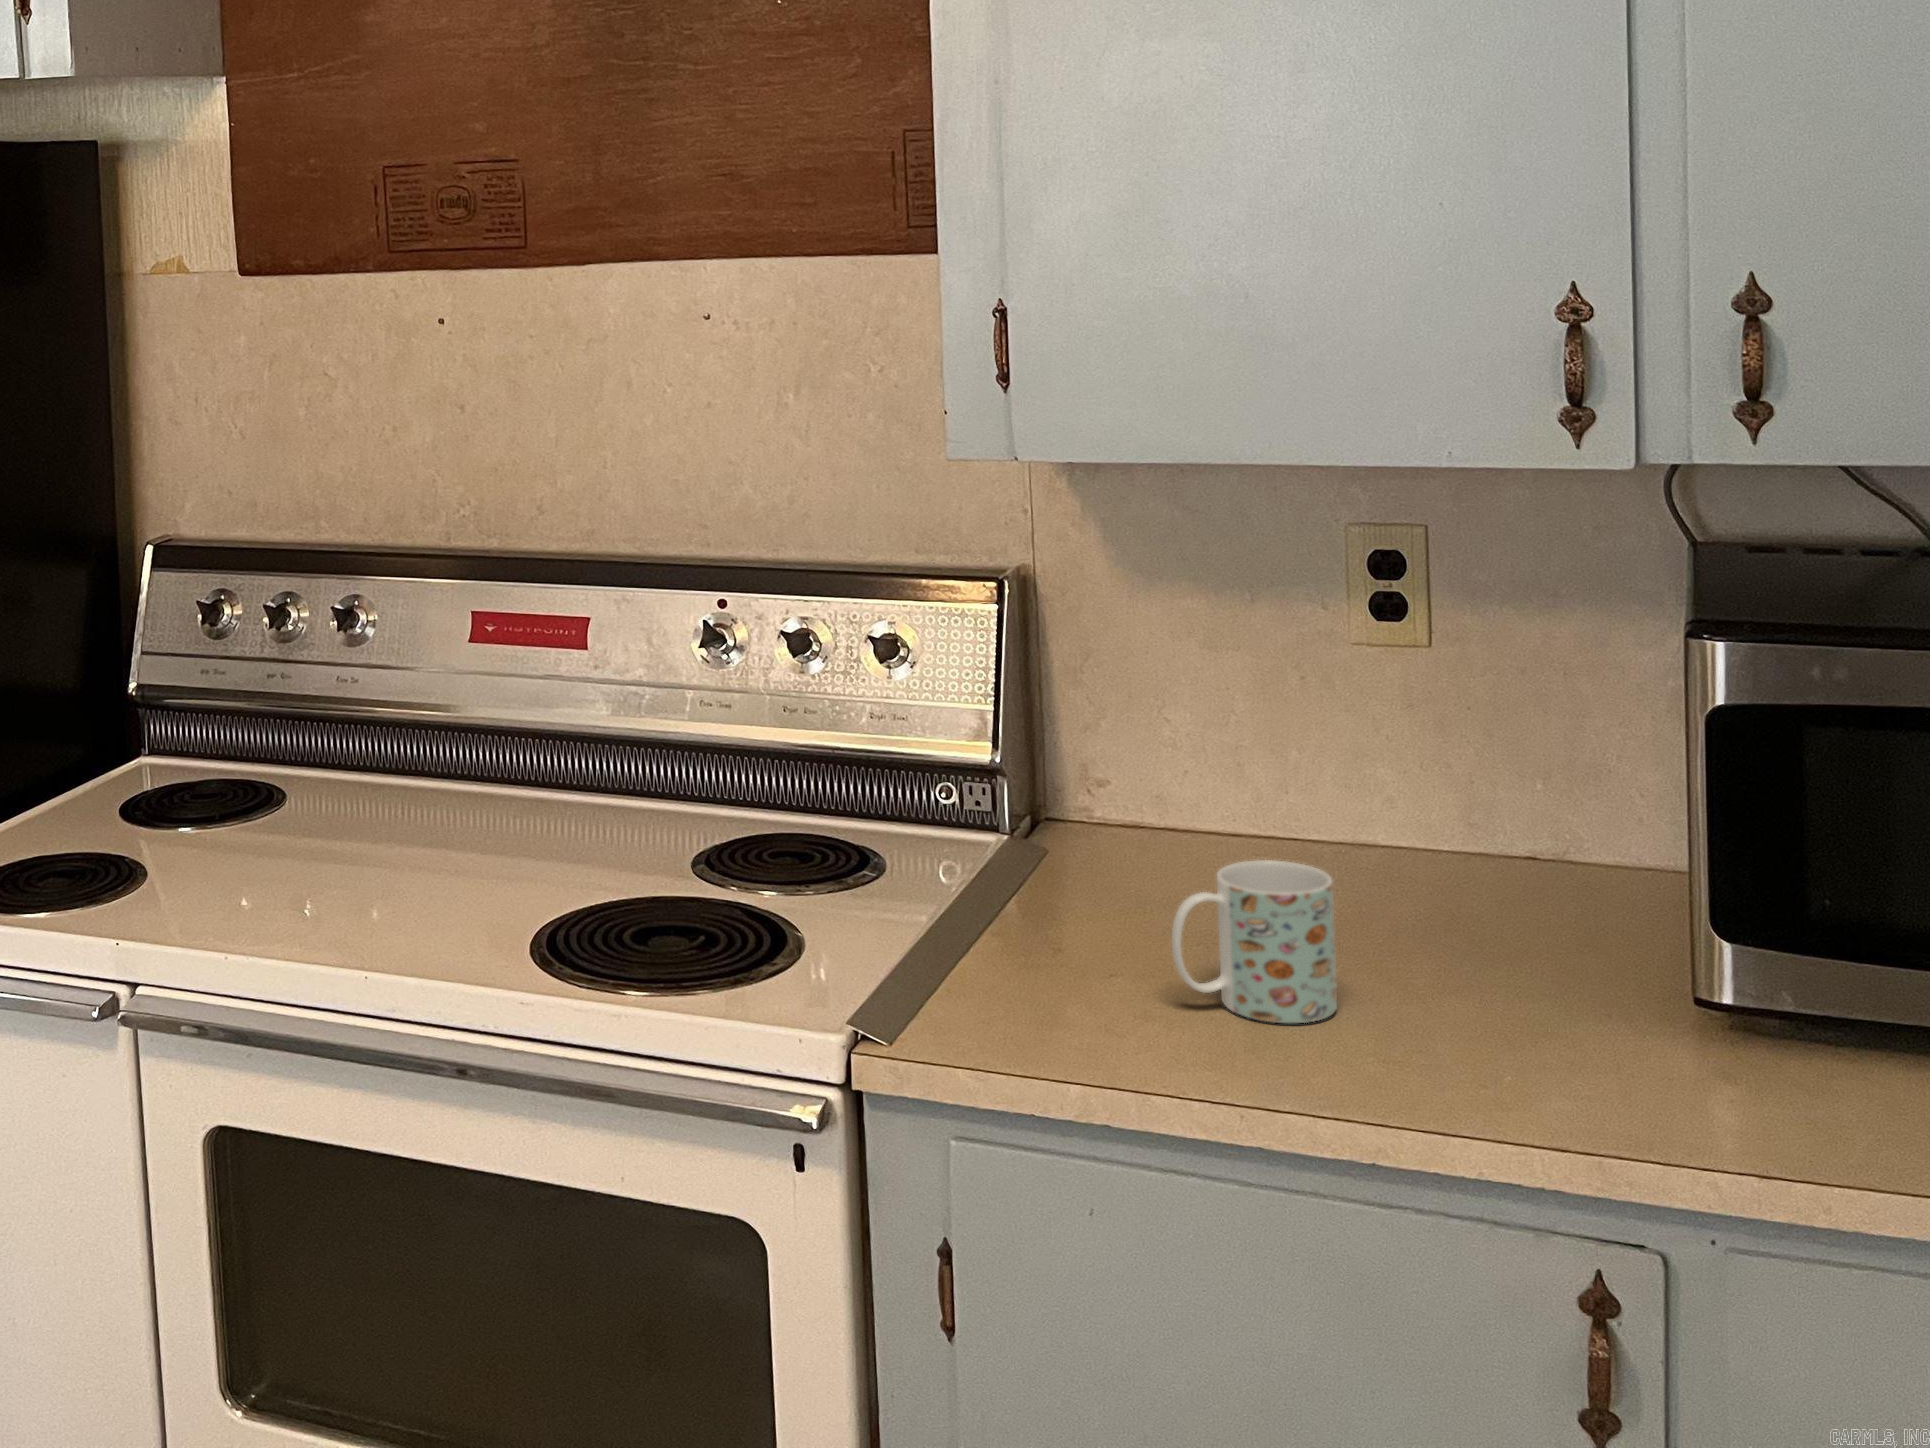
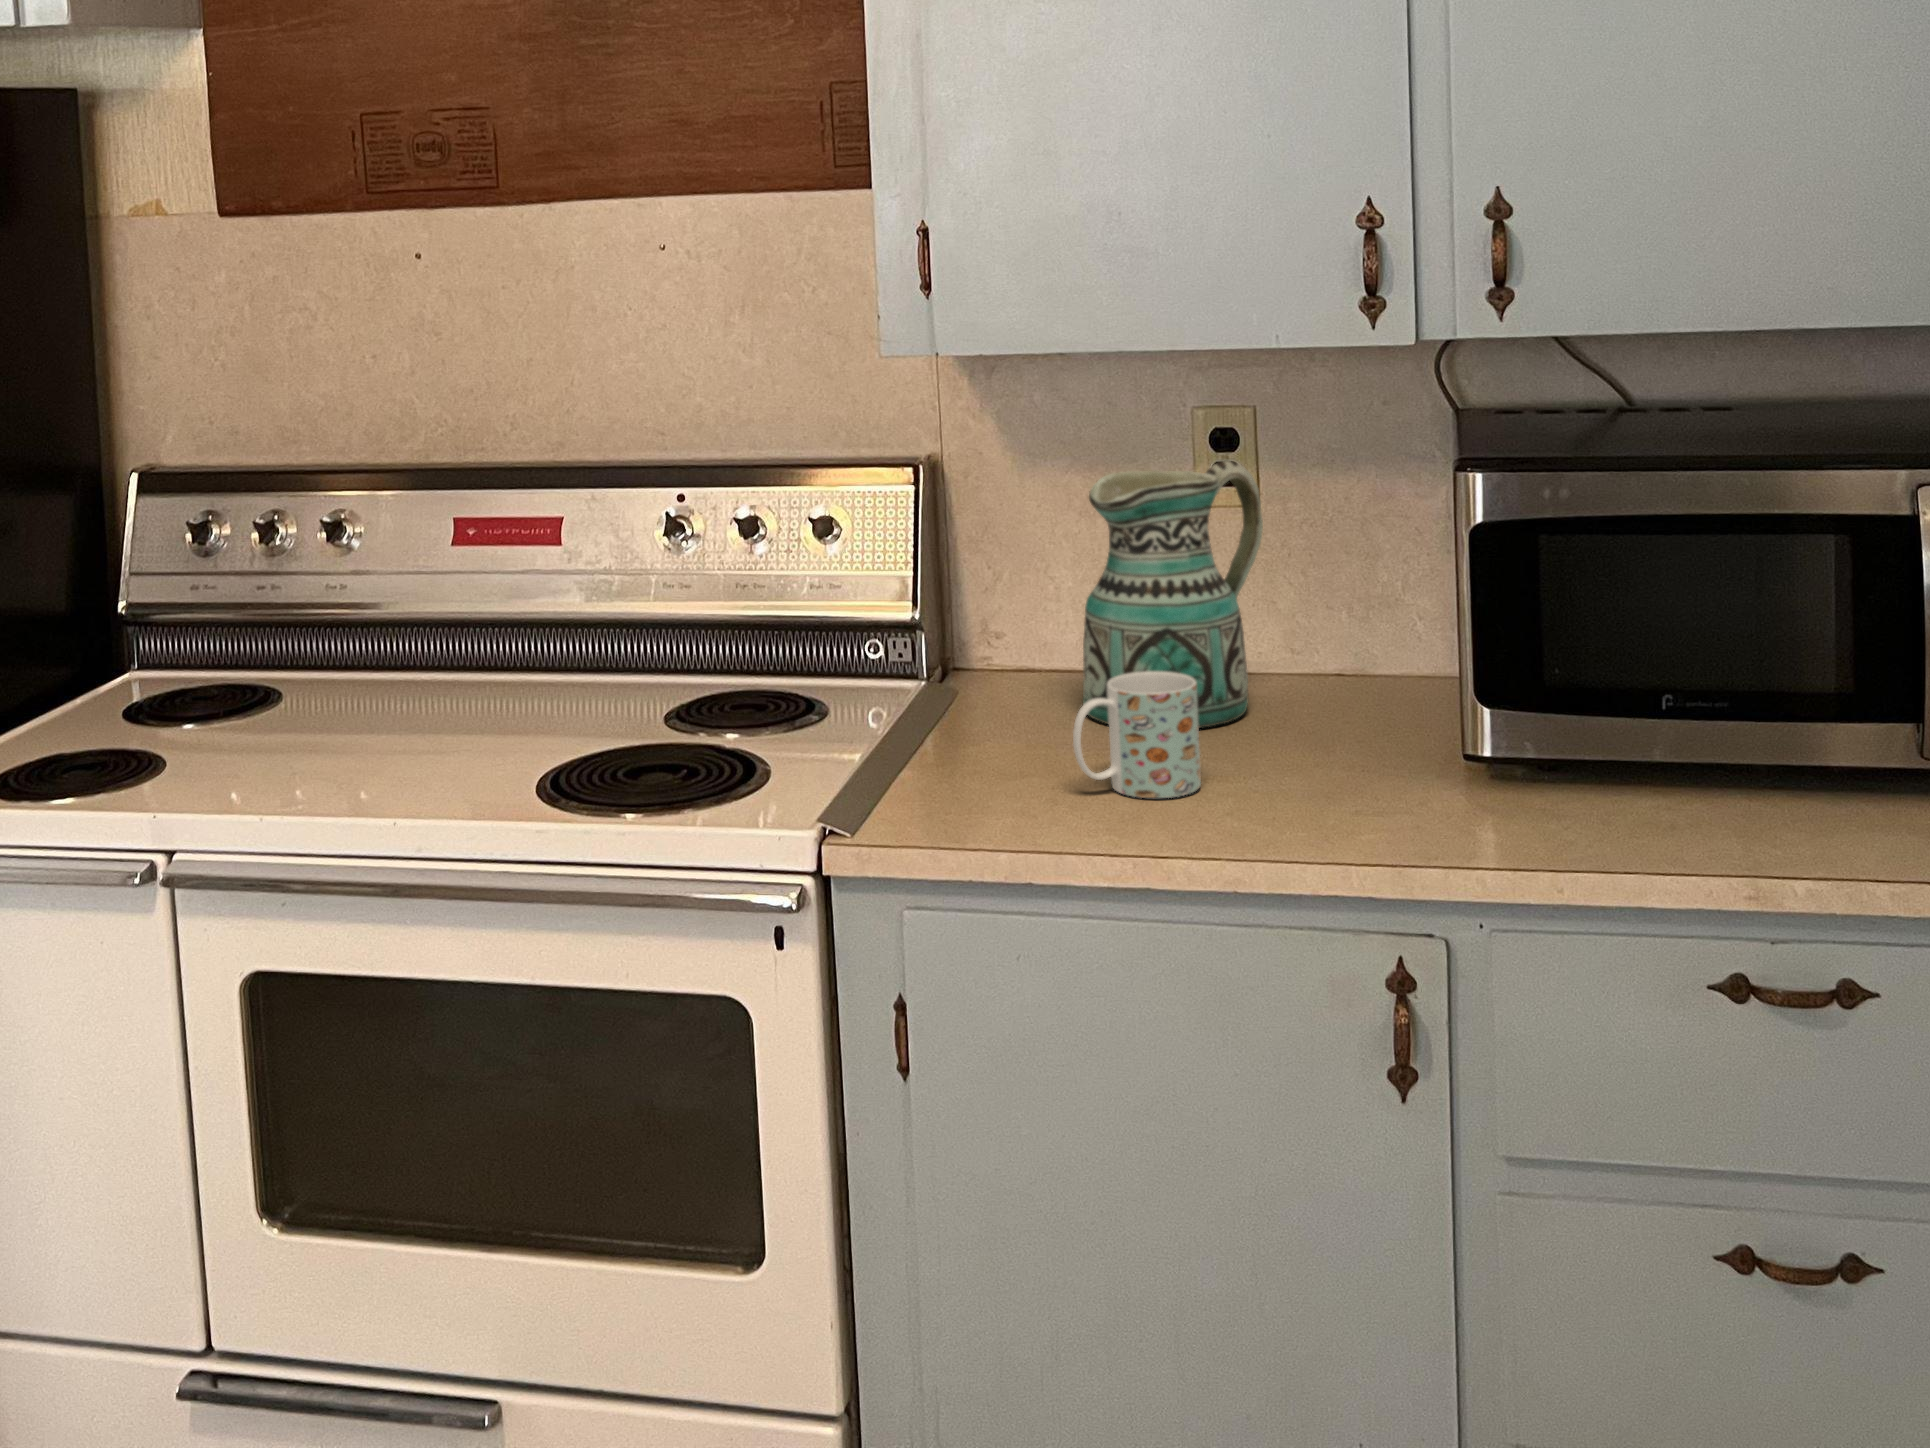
ceramic pitcher: none [1195,594,1429,924] -> present [1083,461,1263,728]

